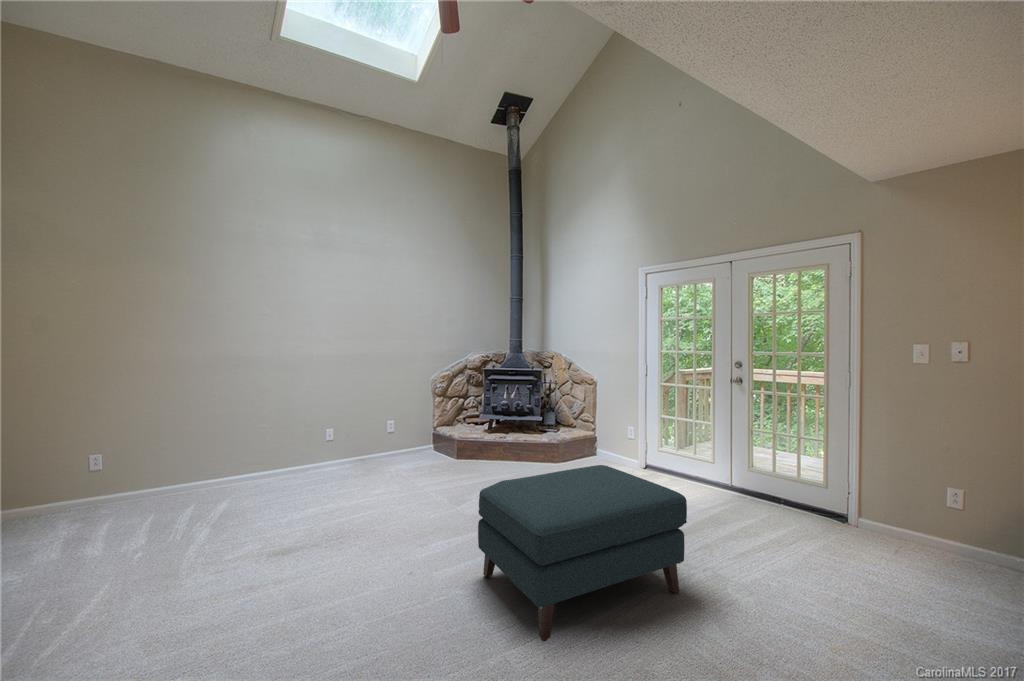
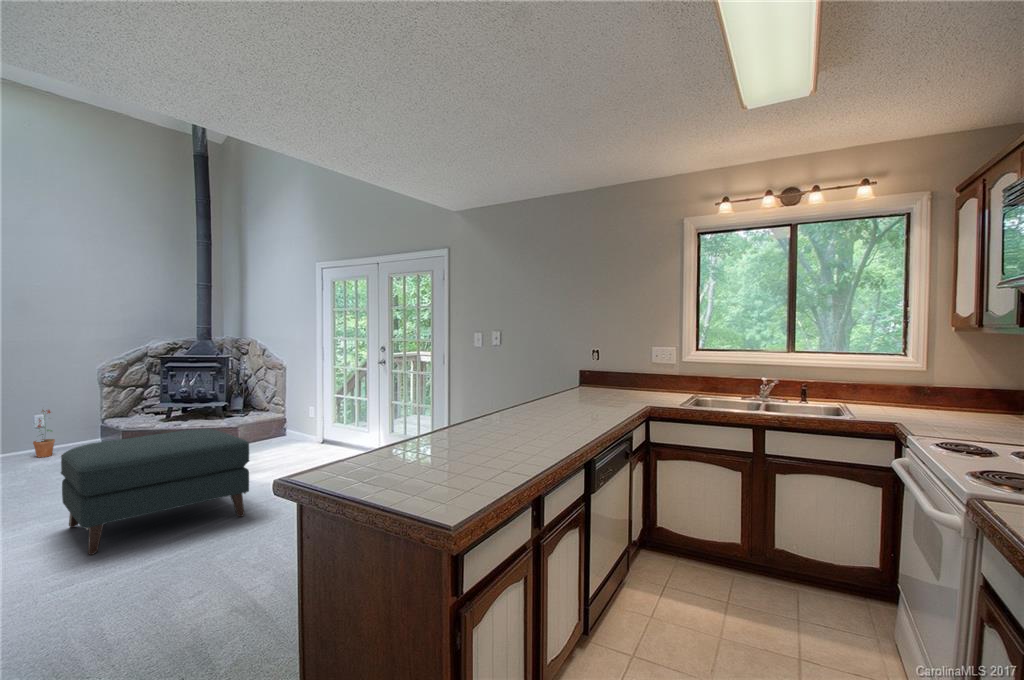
potted plant: none [382,415,405,461] -> present [33,410,55,457]

